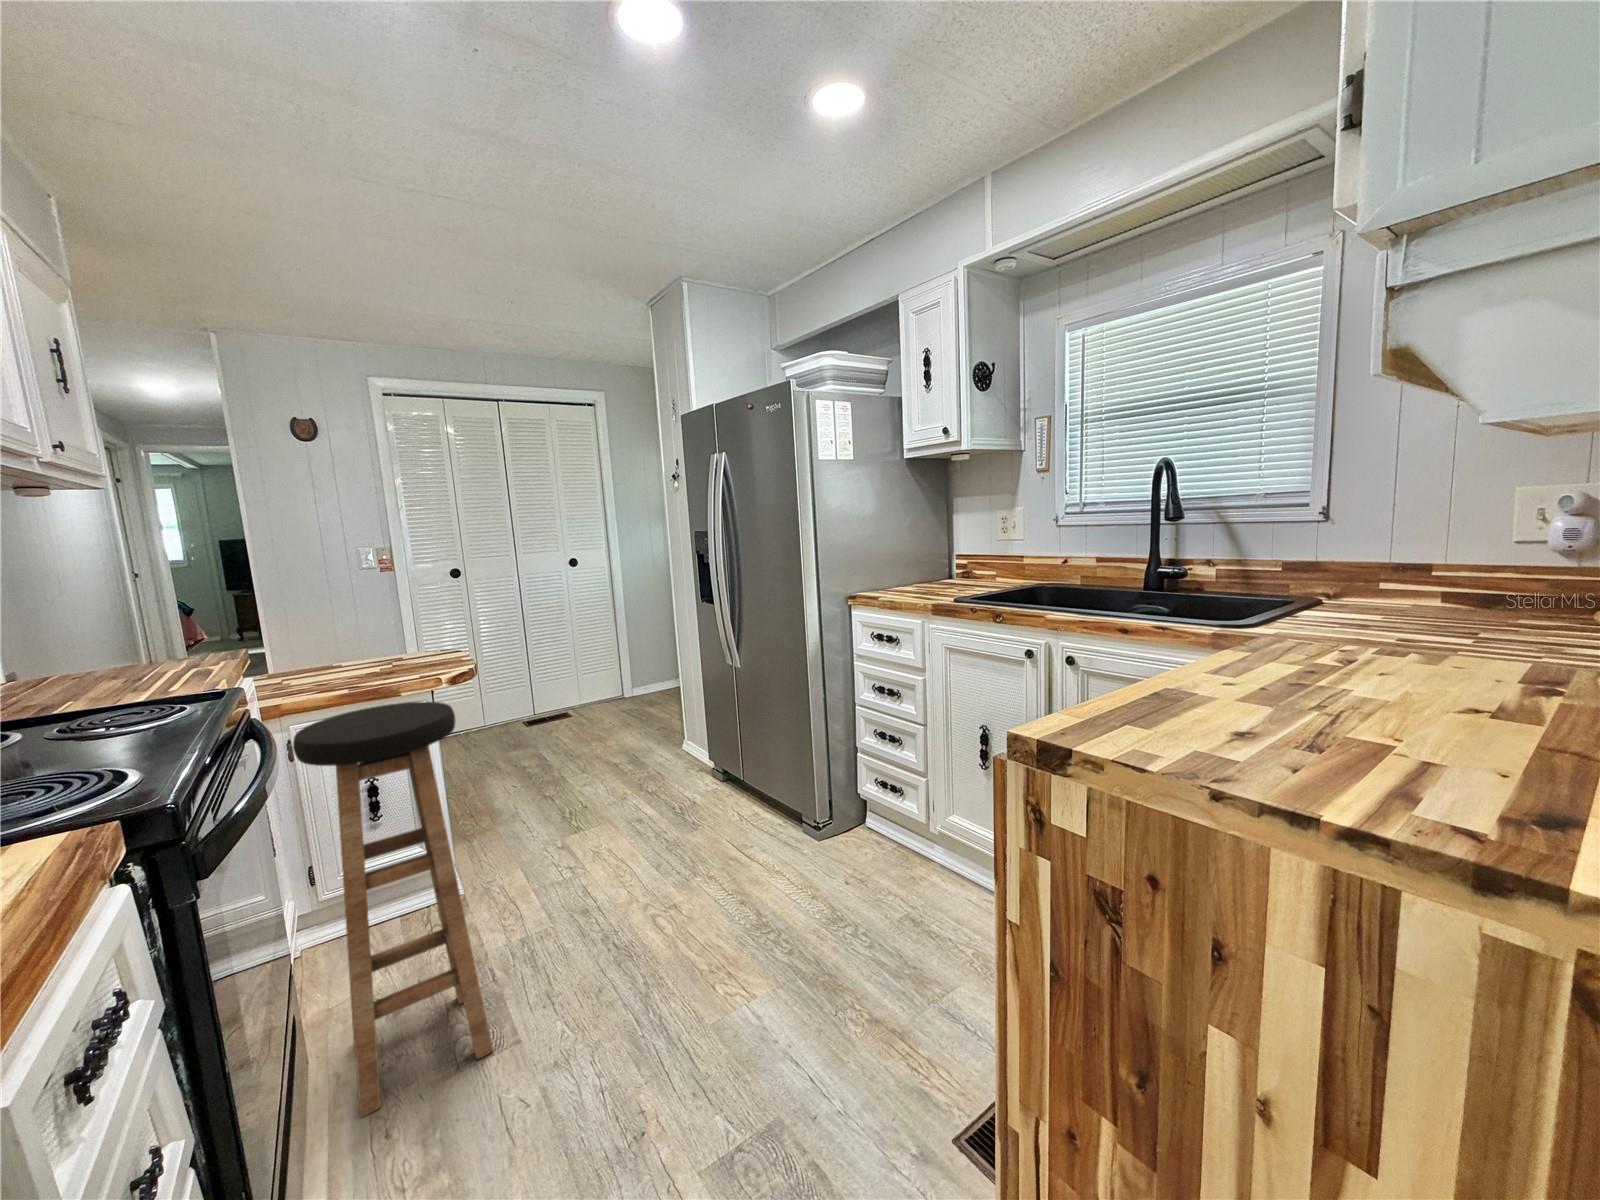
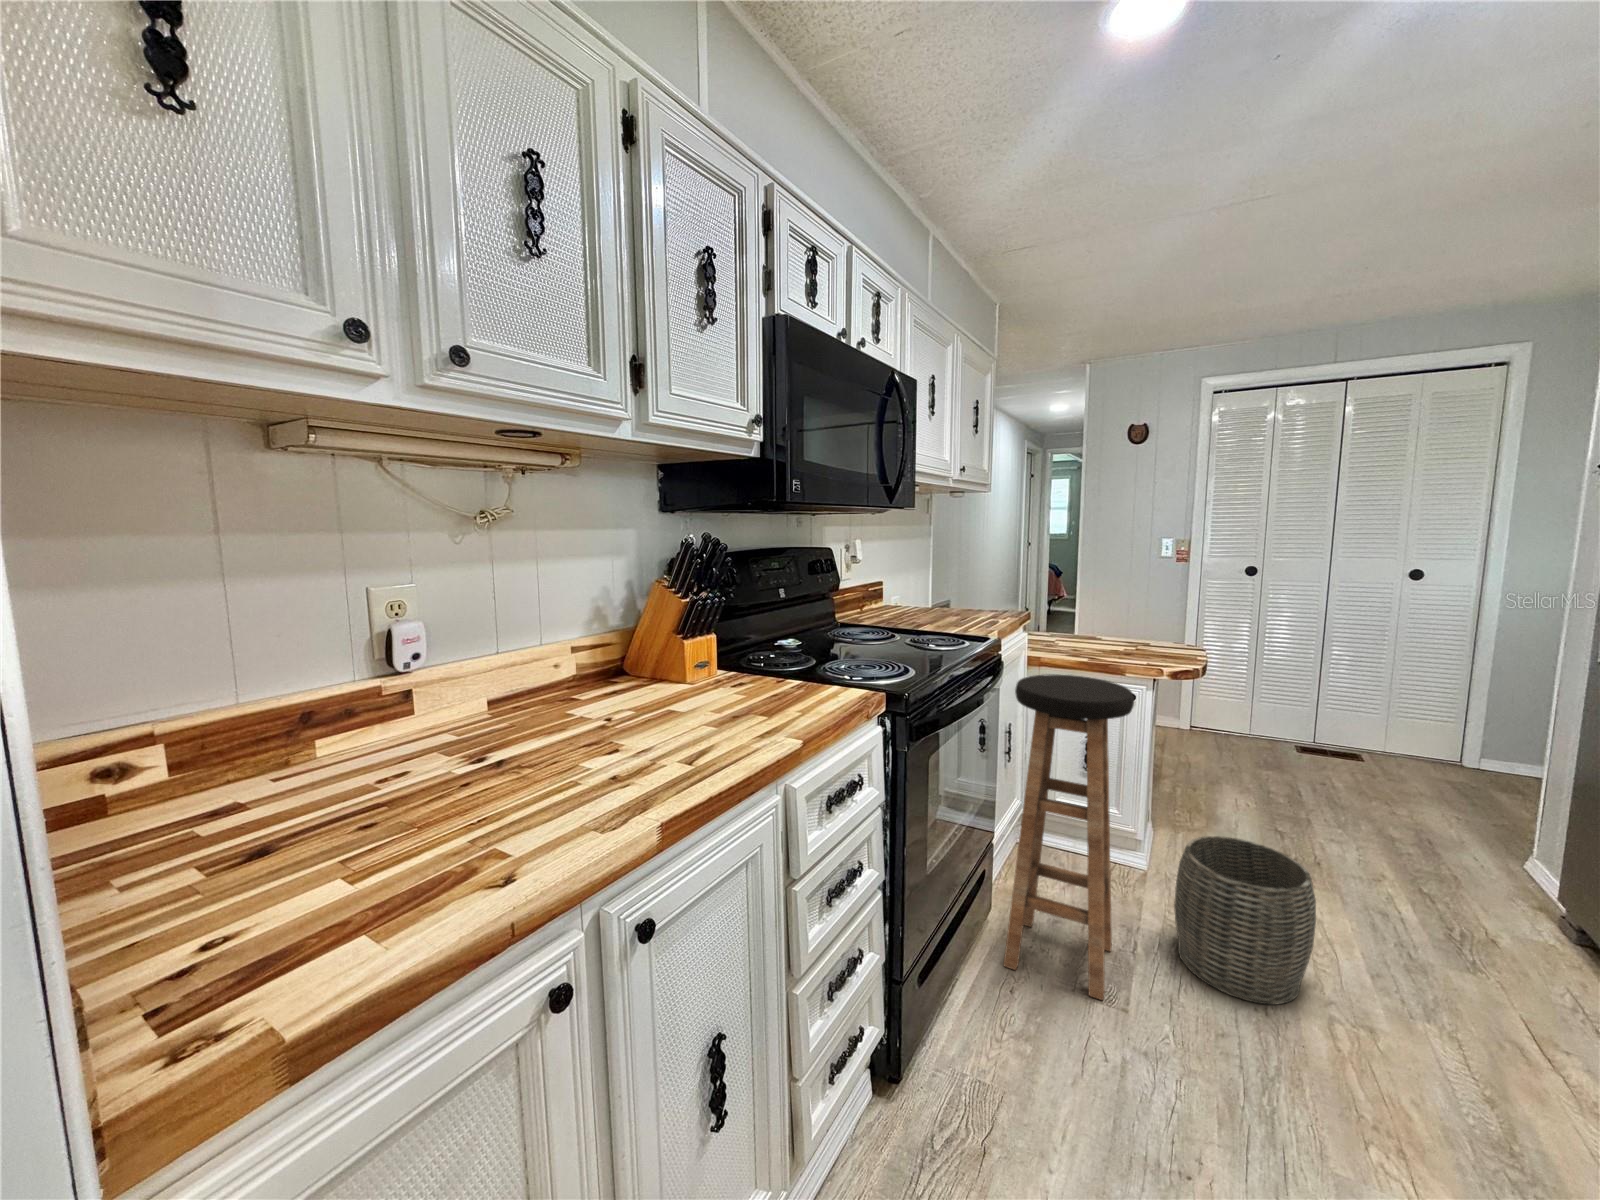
woven basket: none [514,807,629,959] -> present [1174,836,1316,1004]

